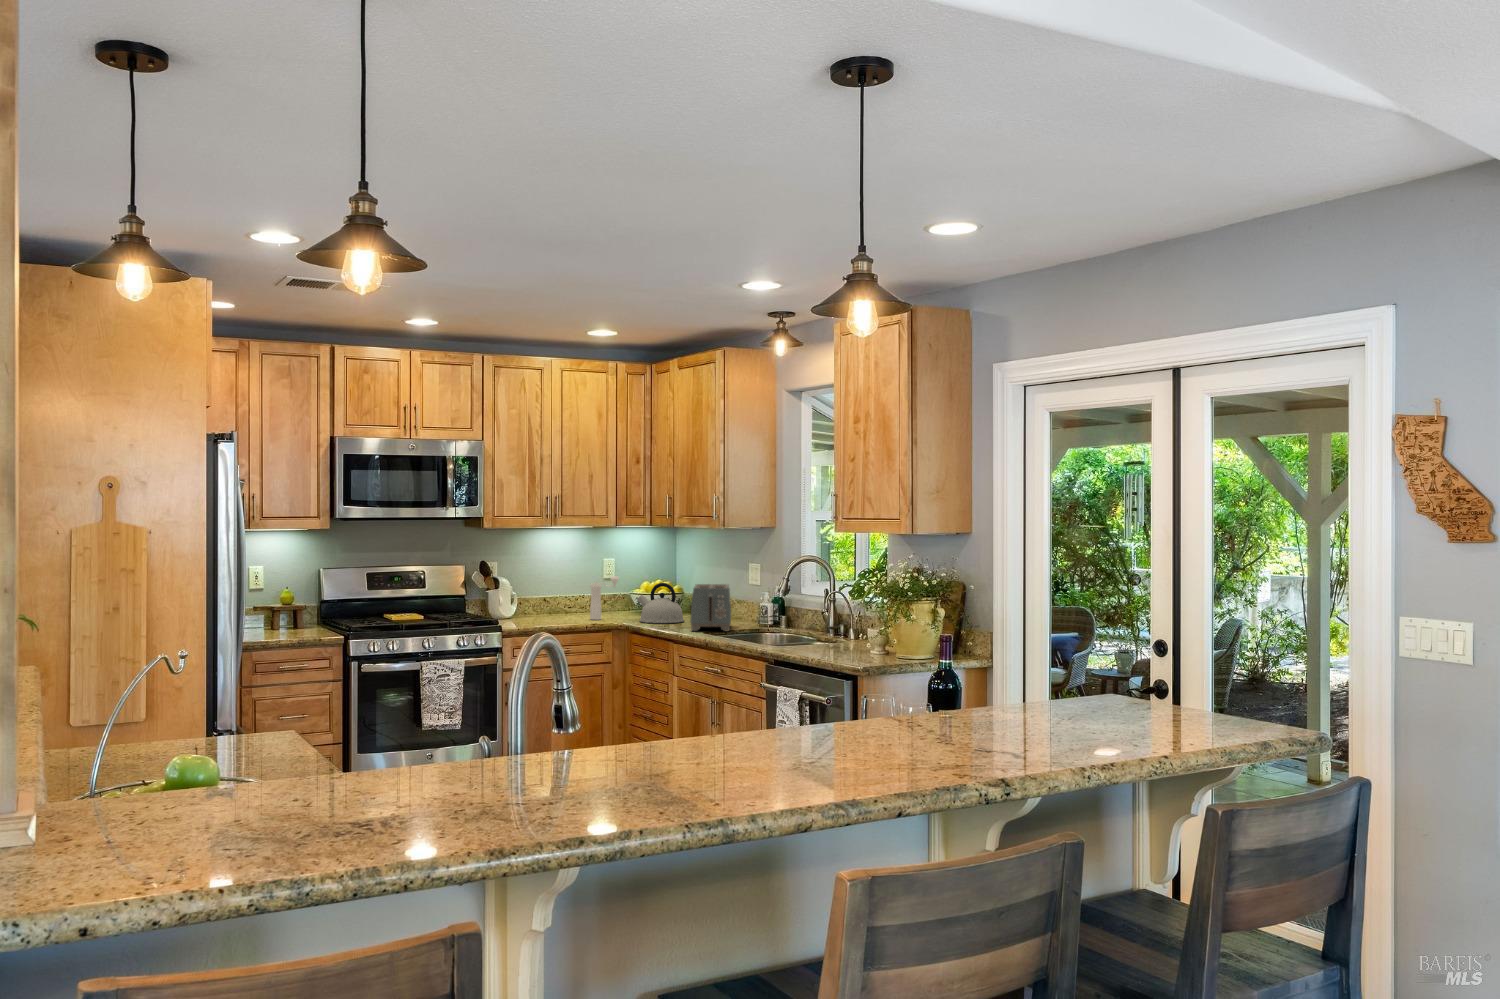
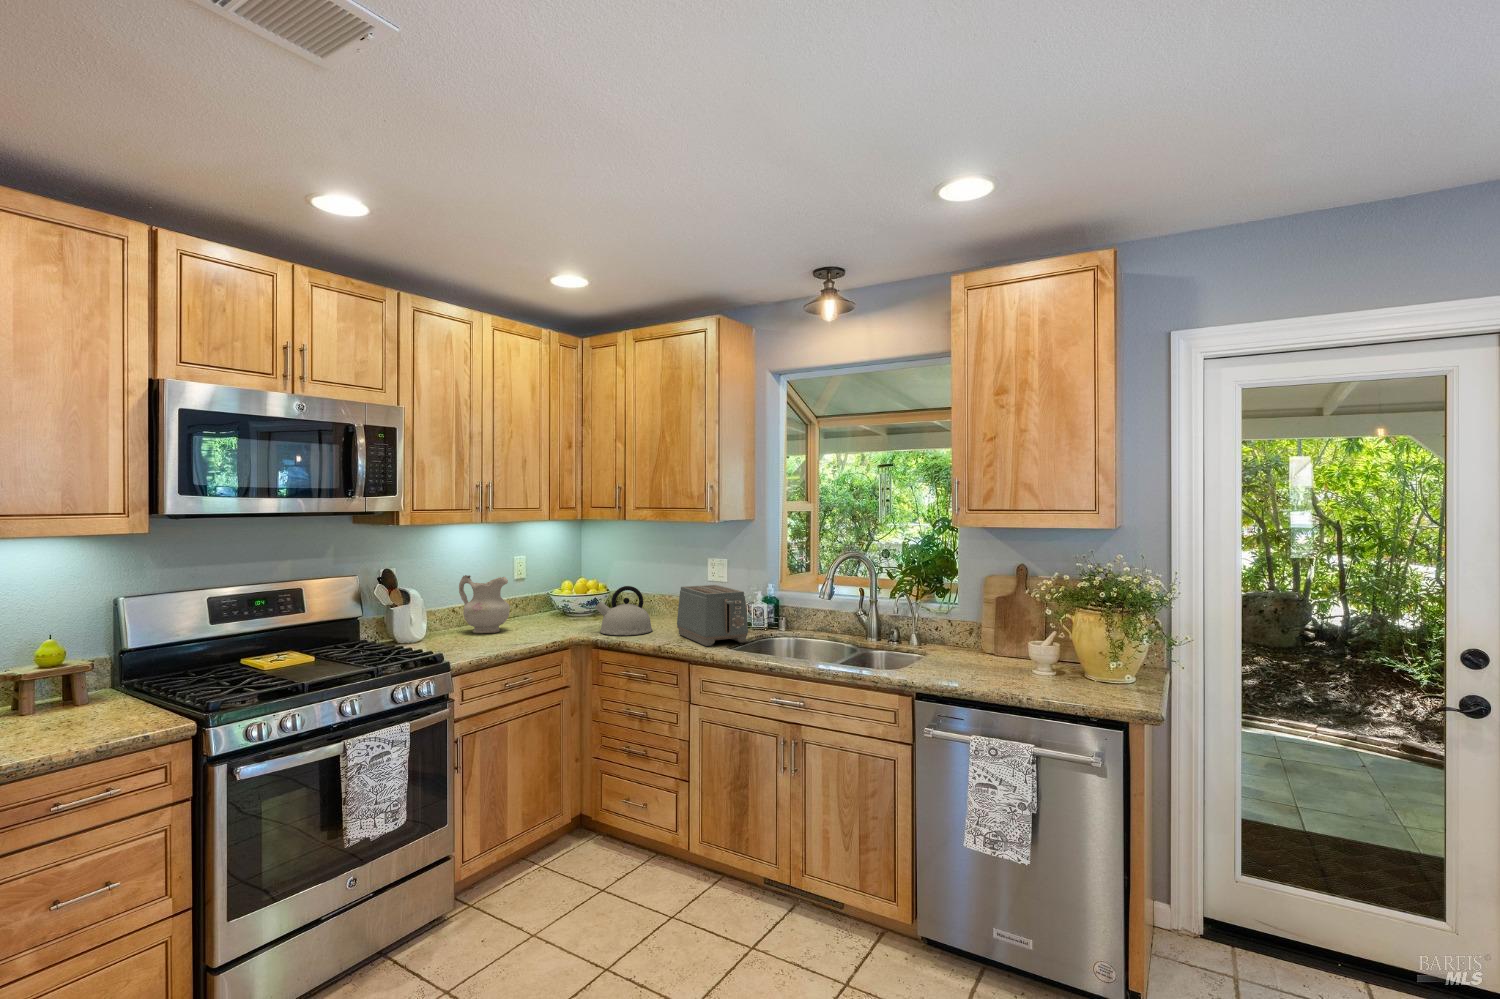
ceramic pitcher: none [545,569,582,617] -> present [459,575,510,633]
pepper mill: present [590,576,619,620] -> none [533,580,563,635]

